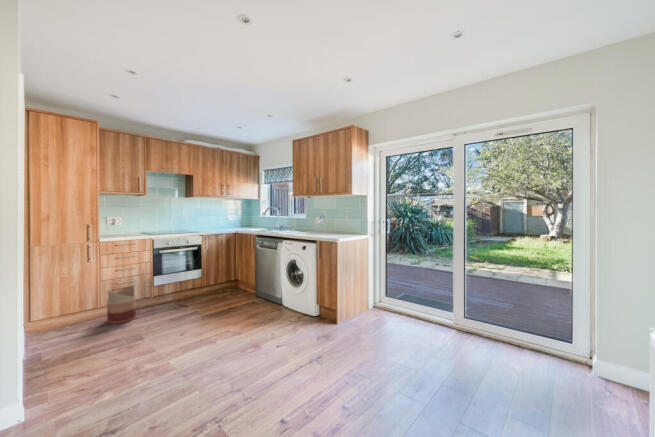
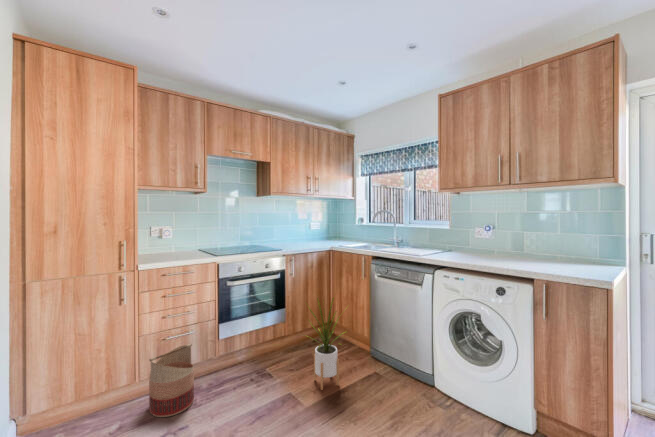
house plant: none [203,255,235,310] -> present [309,297,343,390]

